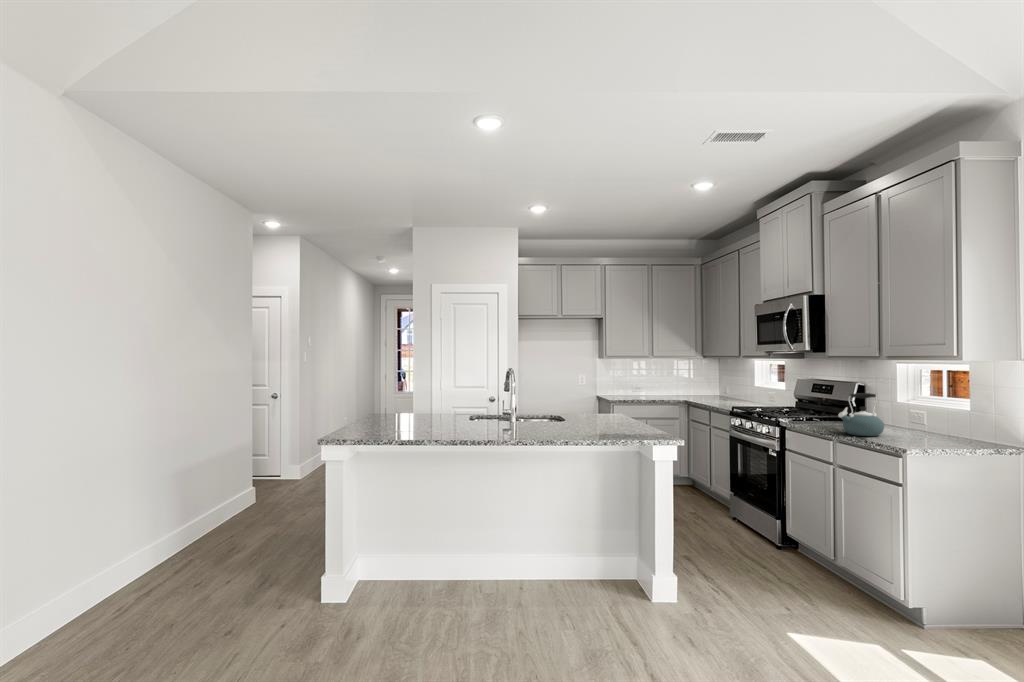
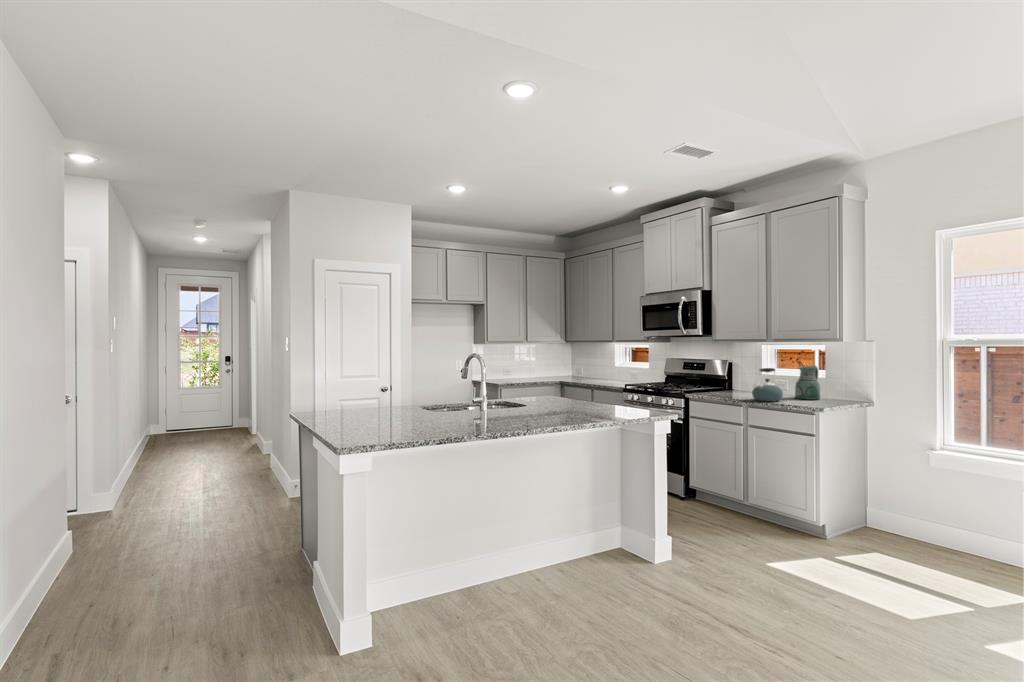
ceramic pitcher: none [913,391,953,437] -> present [795,365,820,400]

